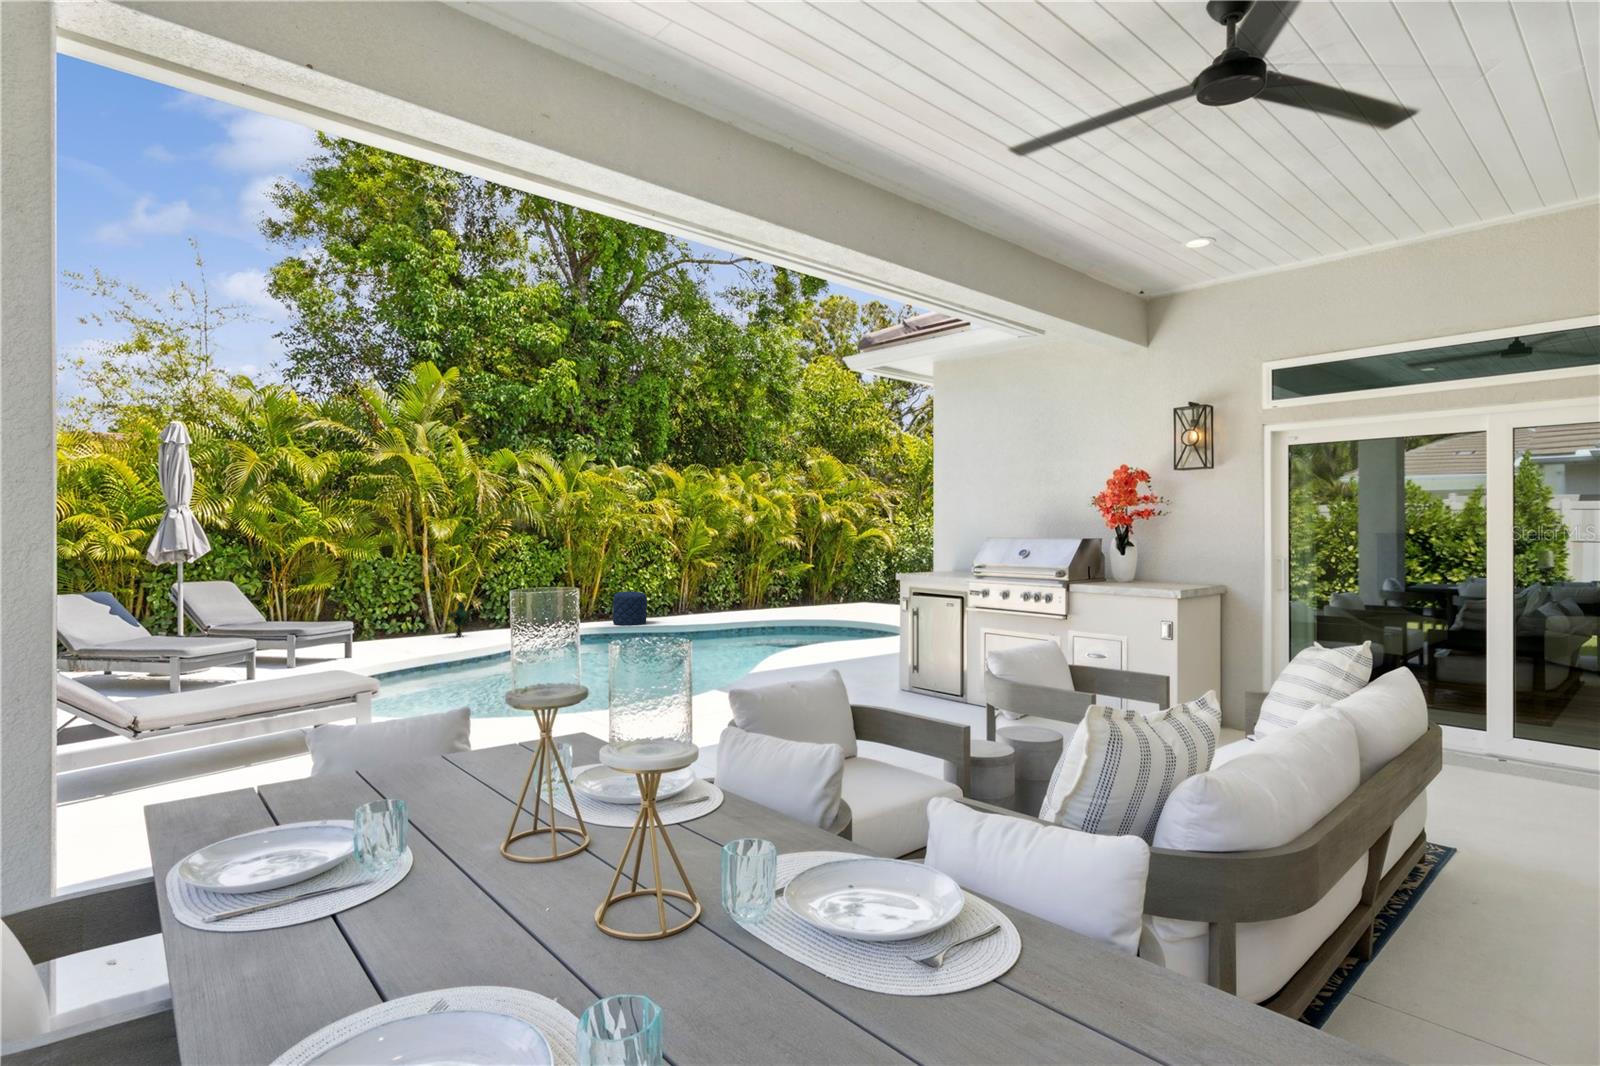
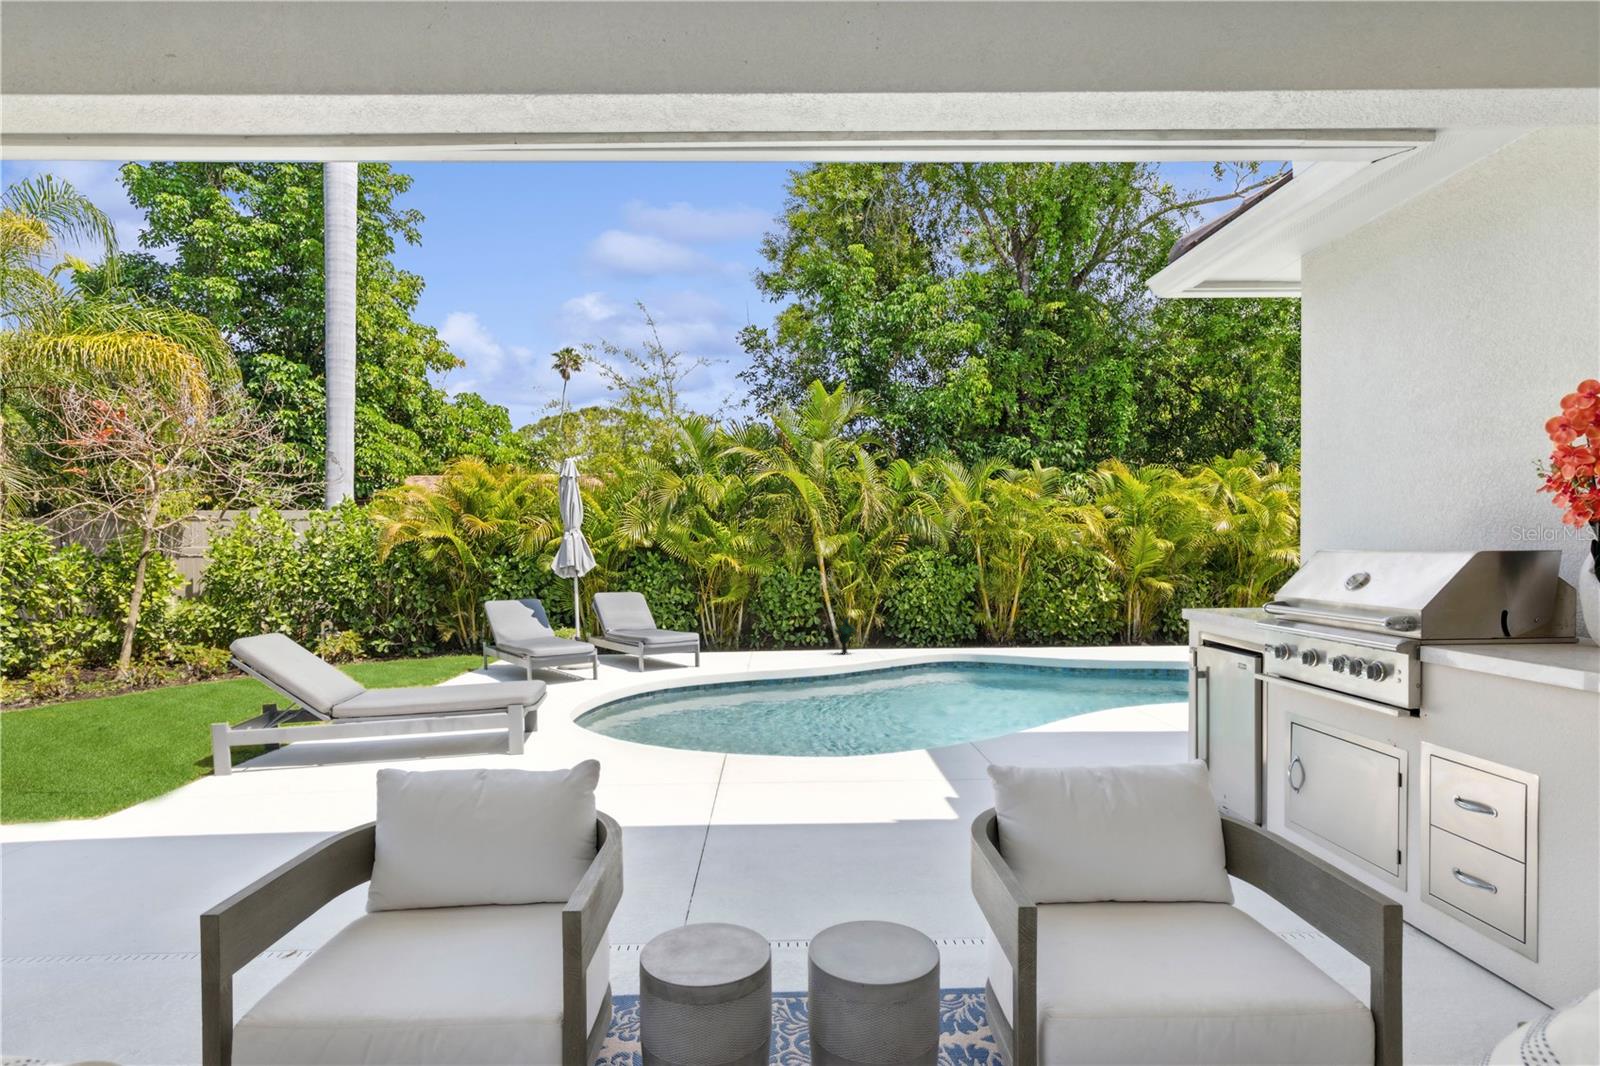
pouf: present [613,592,647,626] -> none [1014,615,1054,655]

